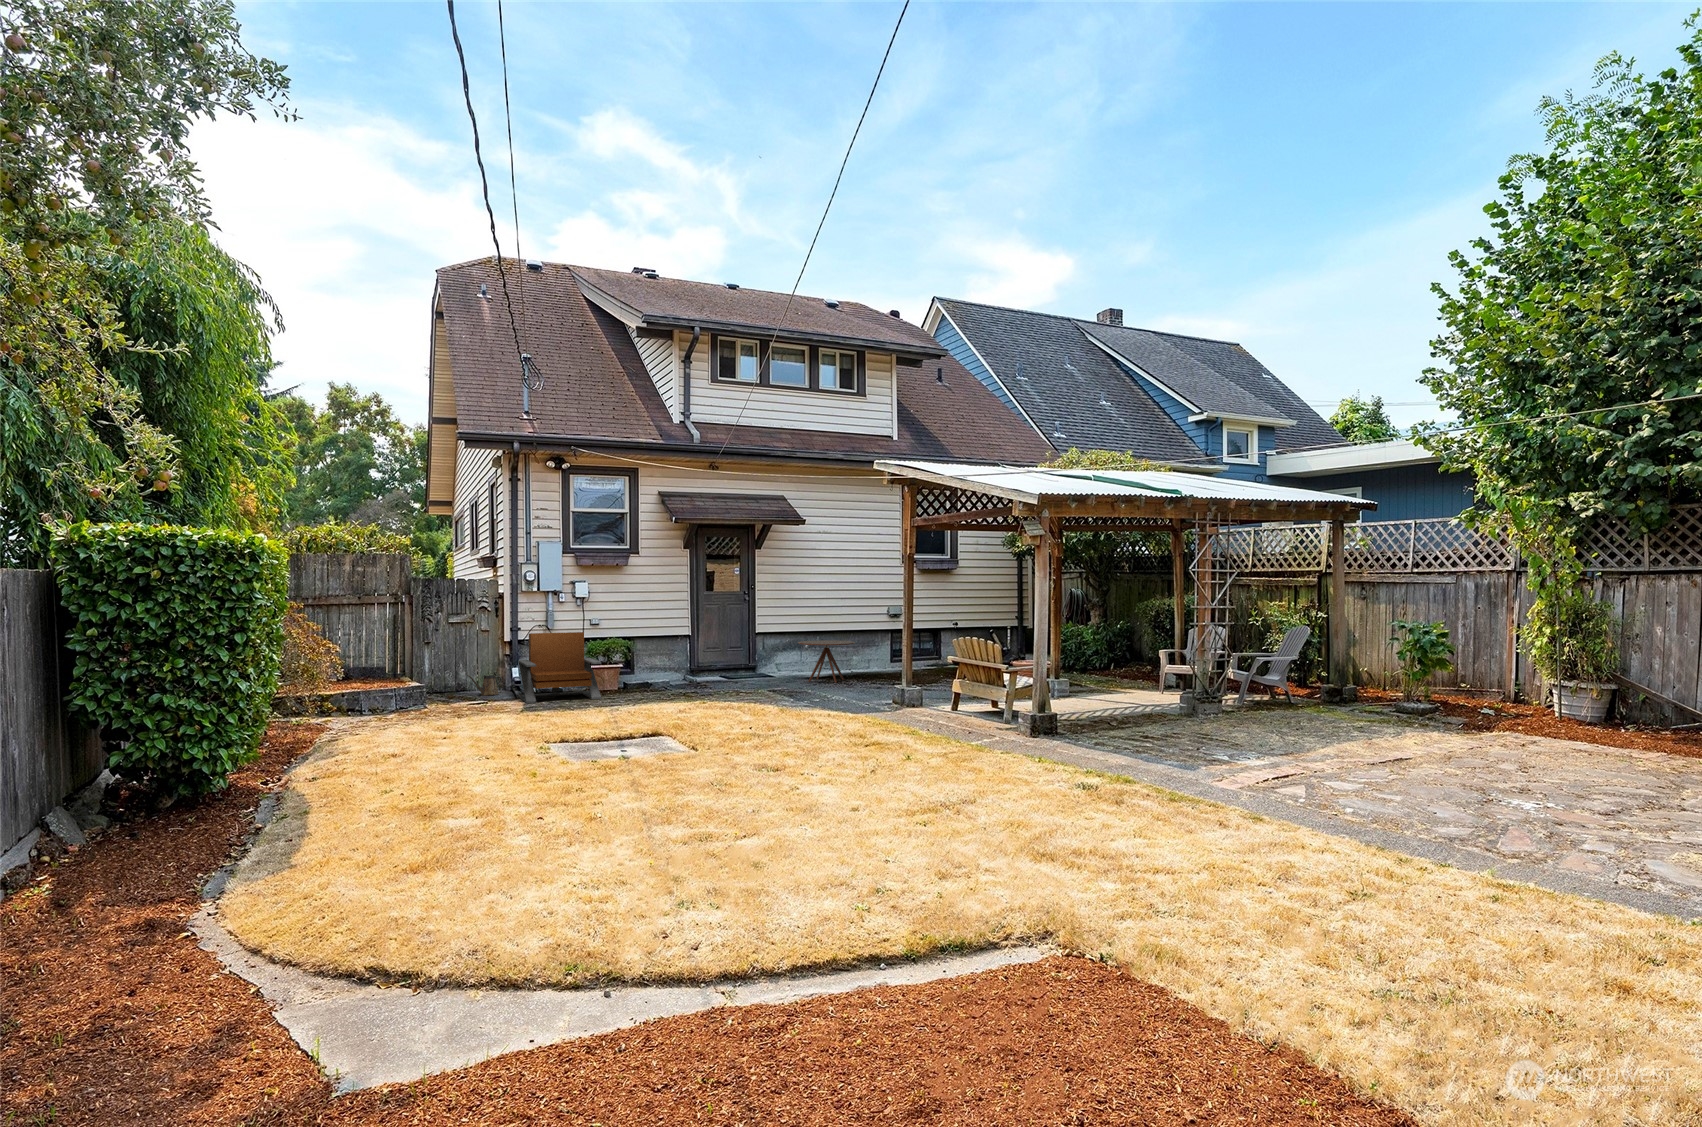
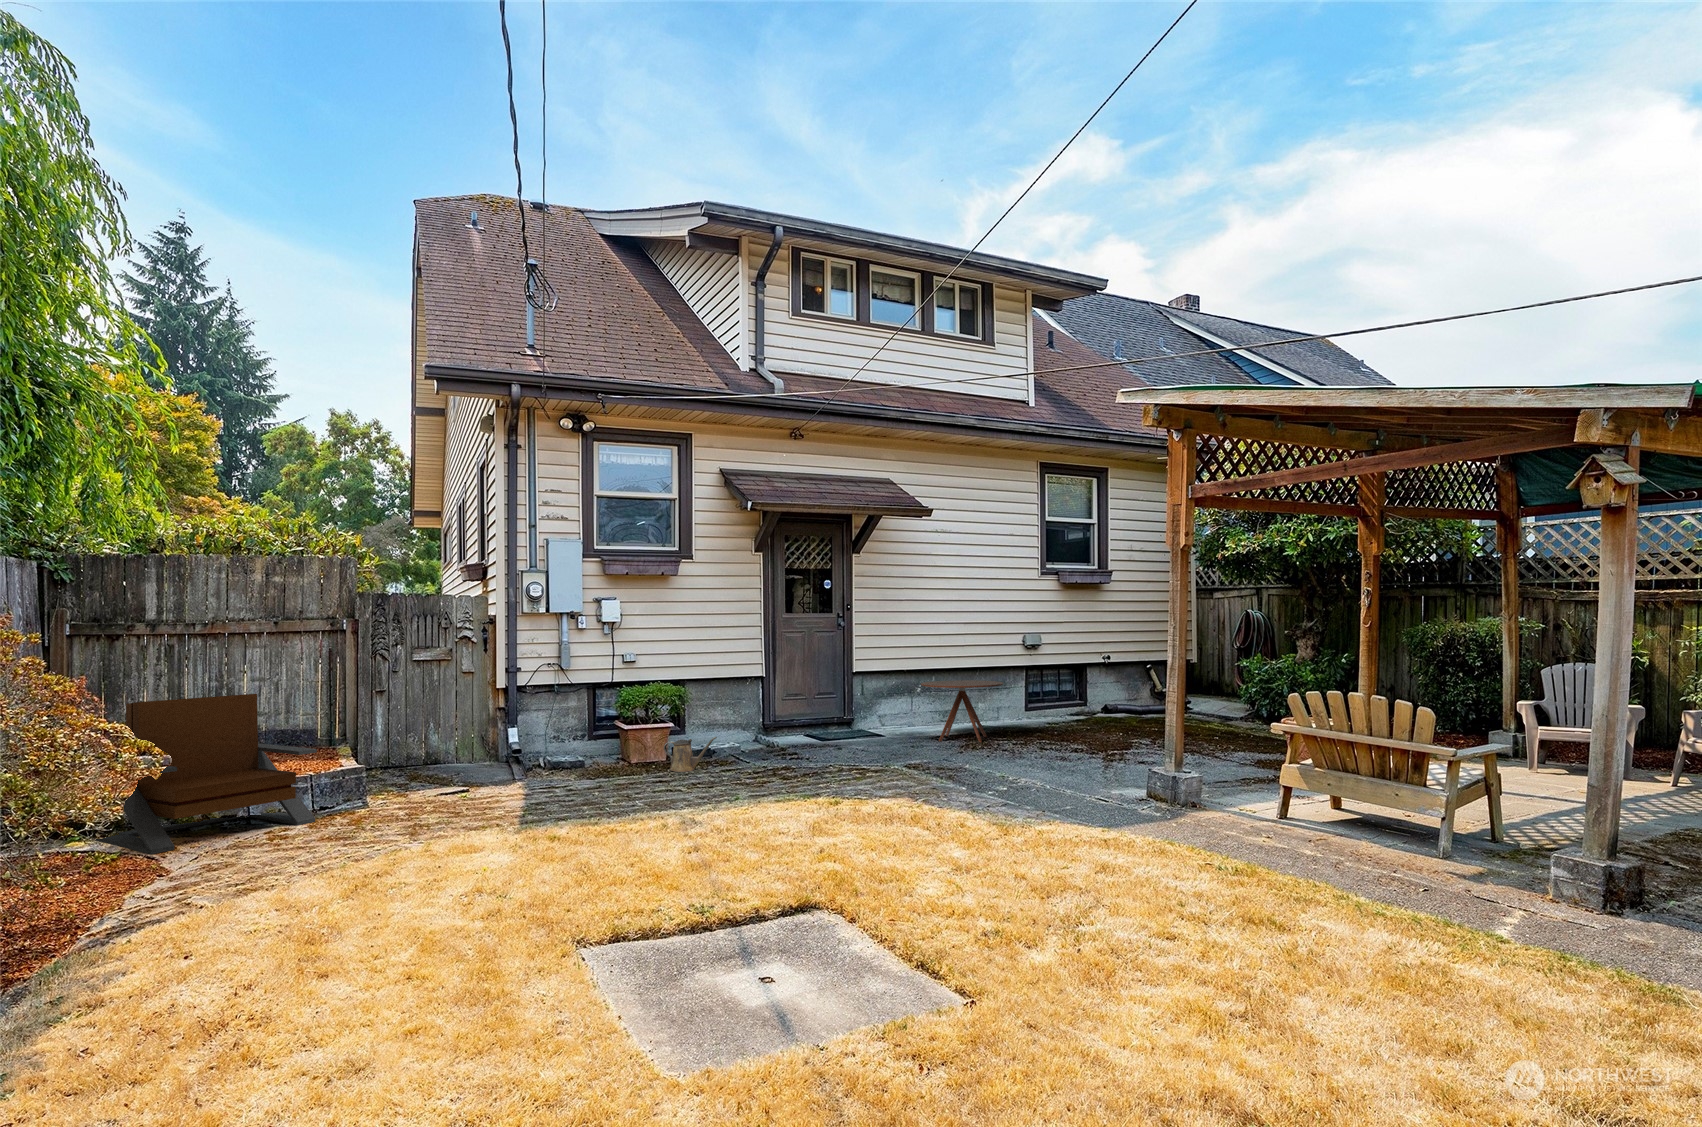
lounge chair: present [518,632,601,703] -> present [95,694,317,854]
watering can: present [467,675,502,696] -> present [664,737,717,772]

